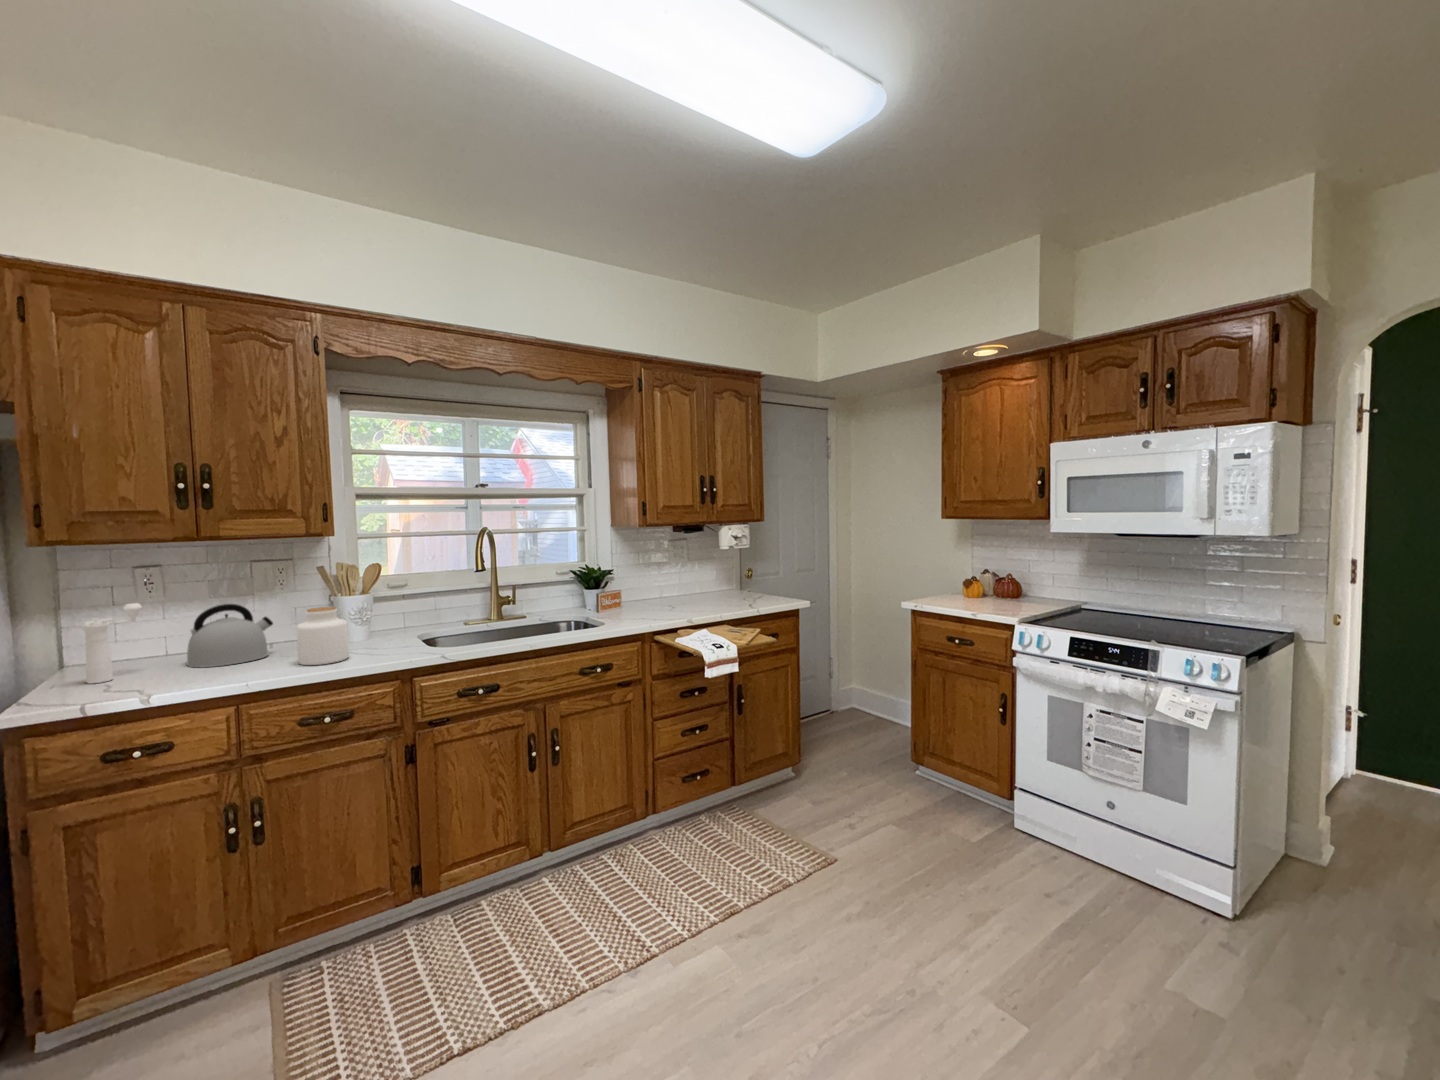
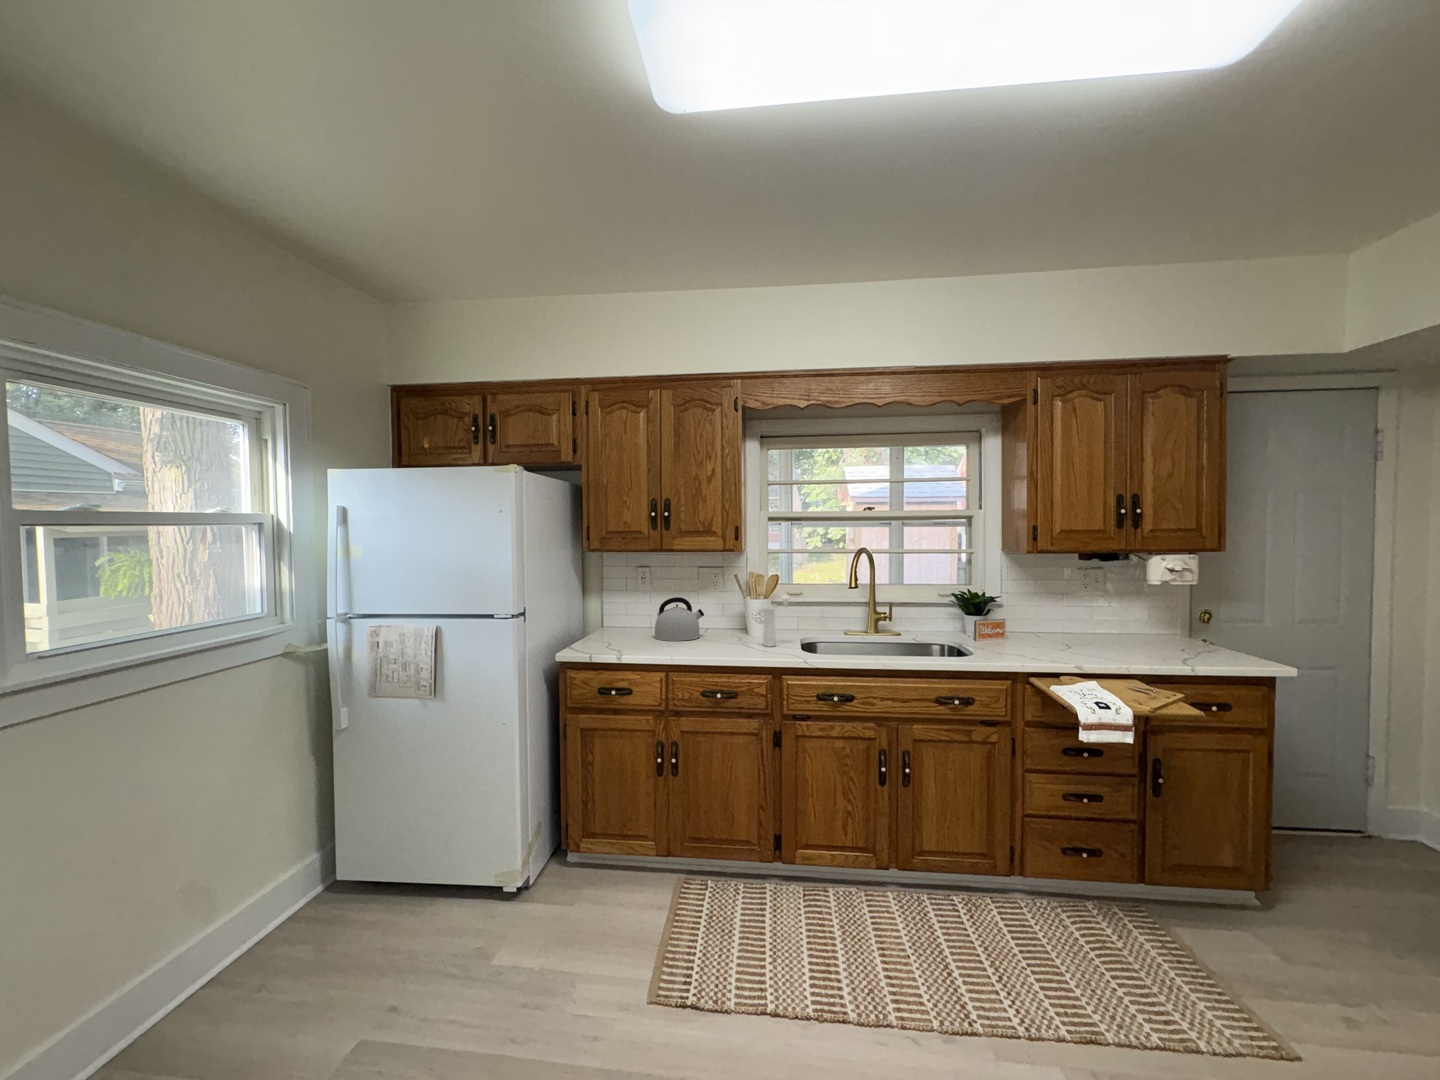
pepper mill: present [82,603,142,684] -> present [763,595,790,647]
jar: present [297,607,349,665] -> none [710,607,743,651]

